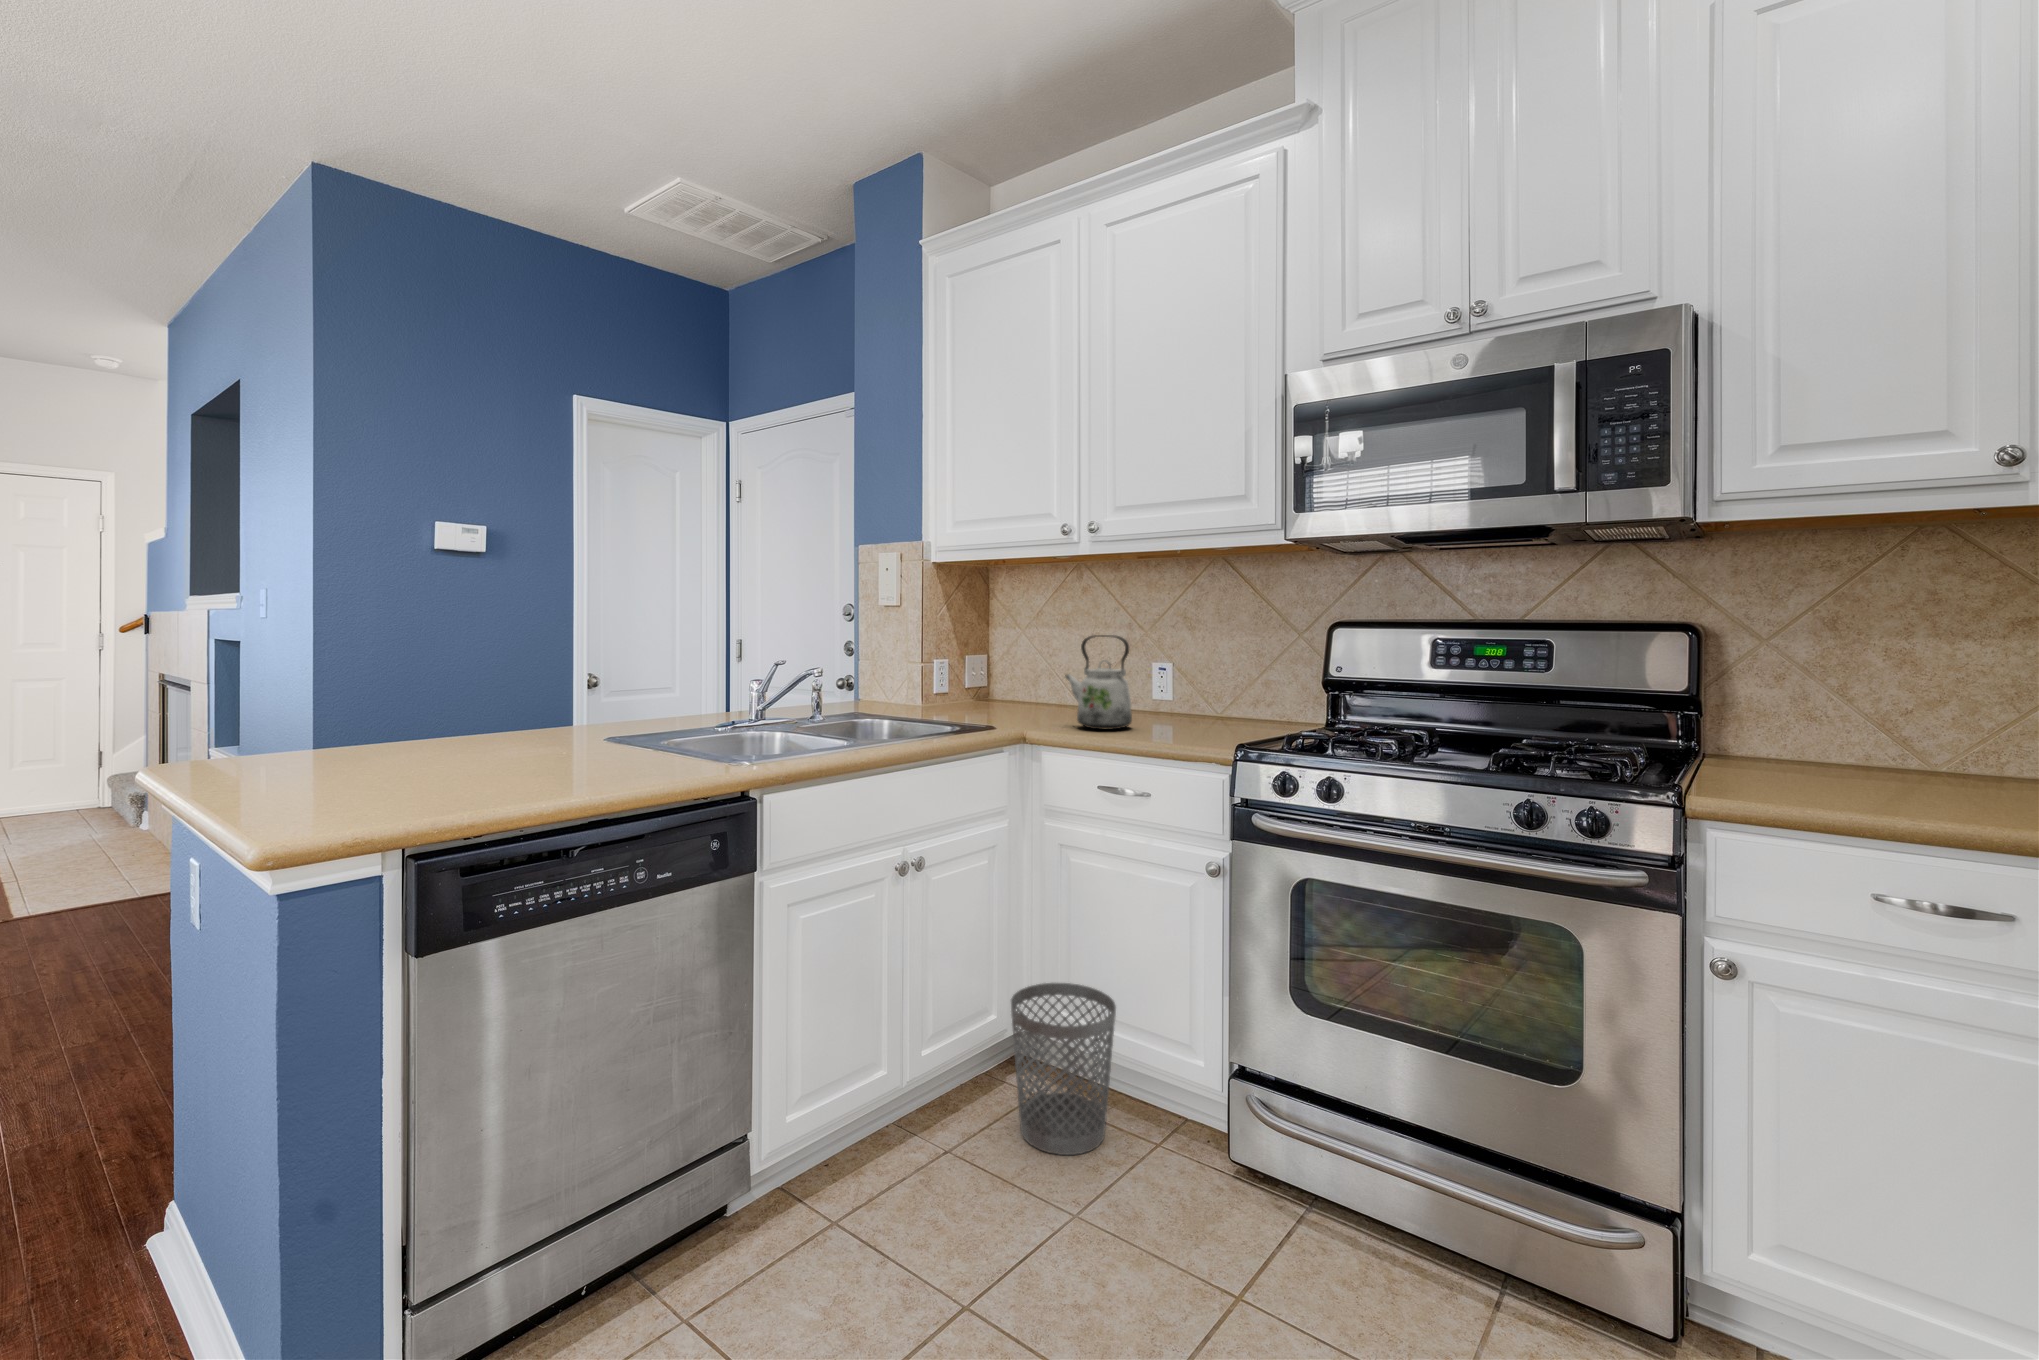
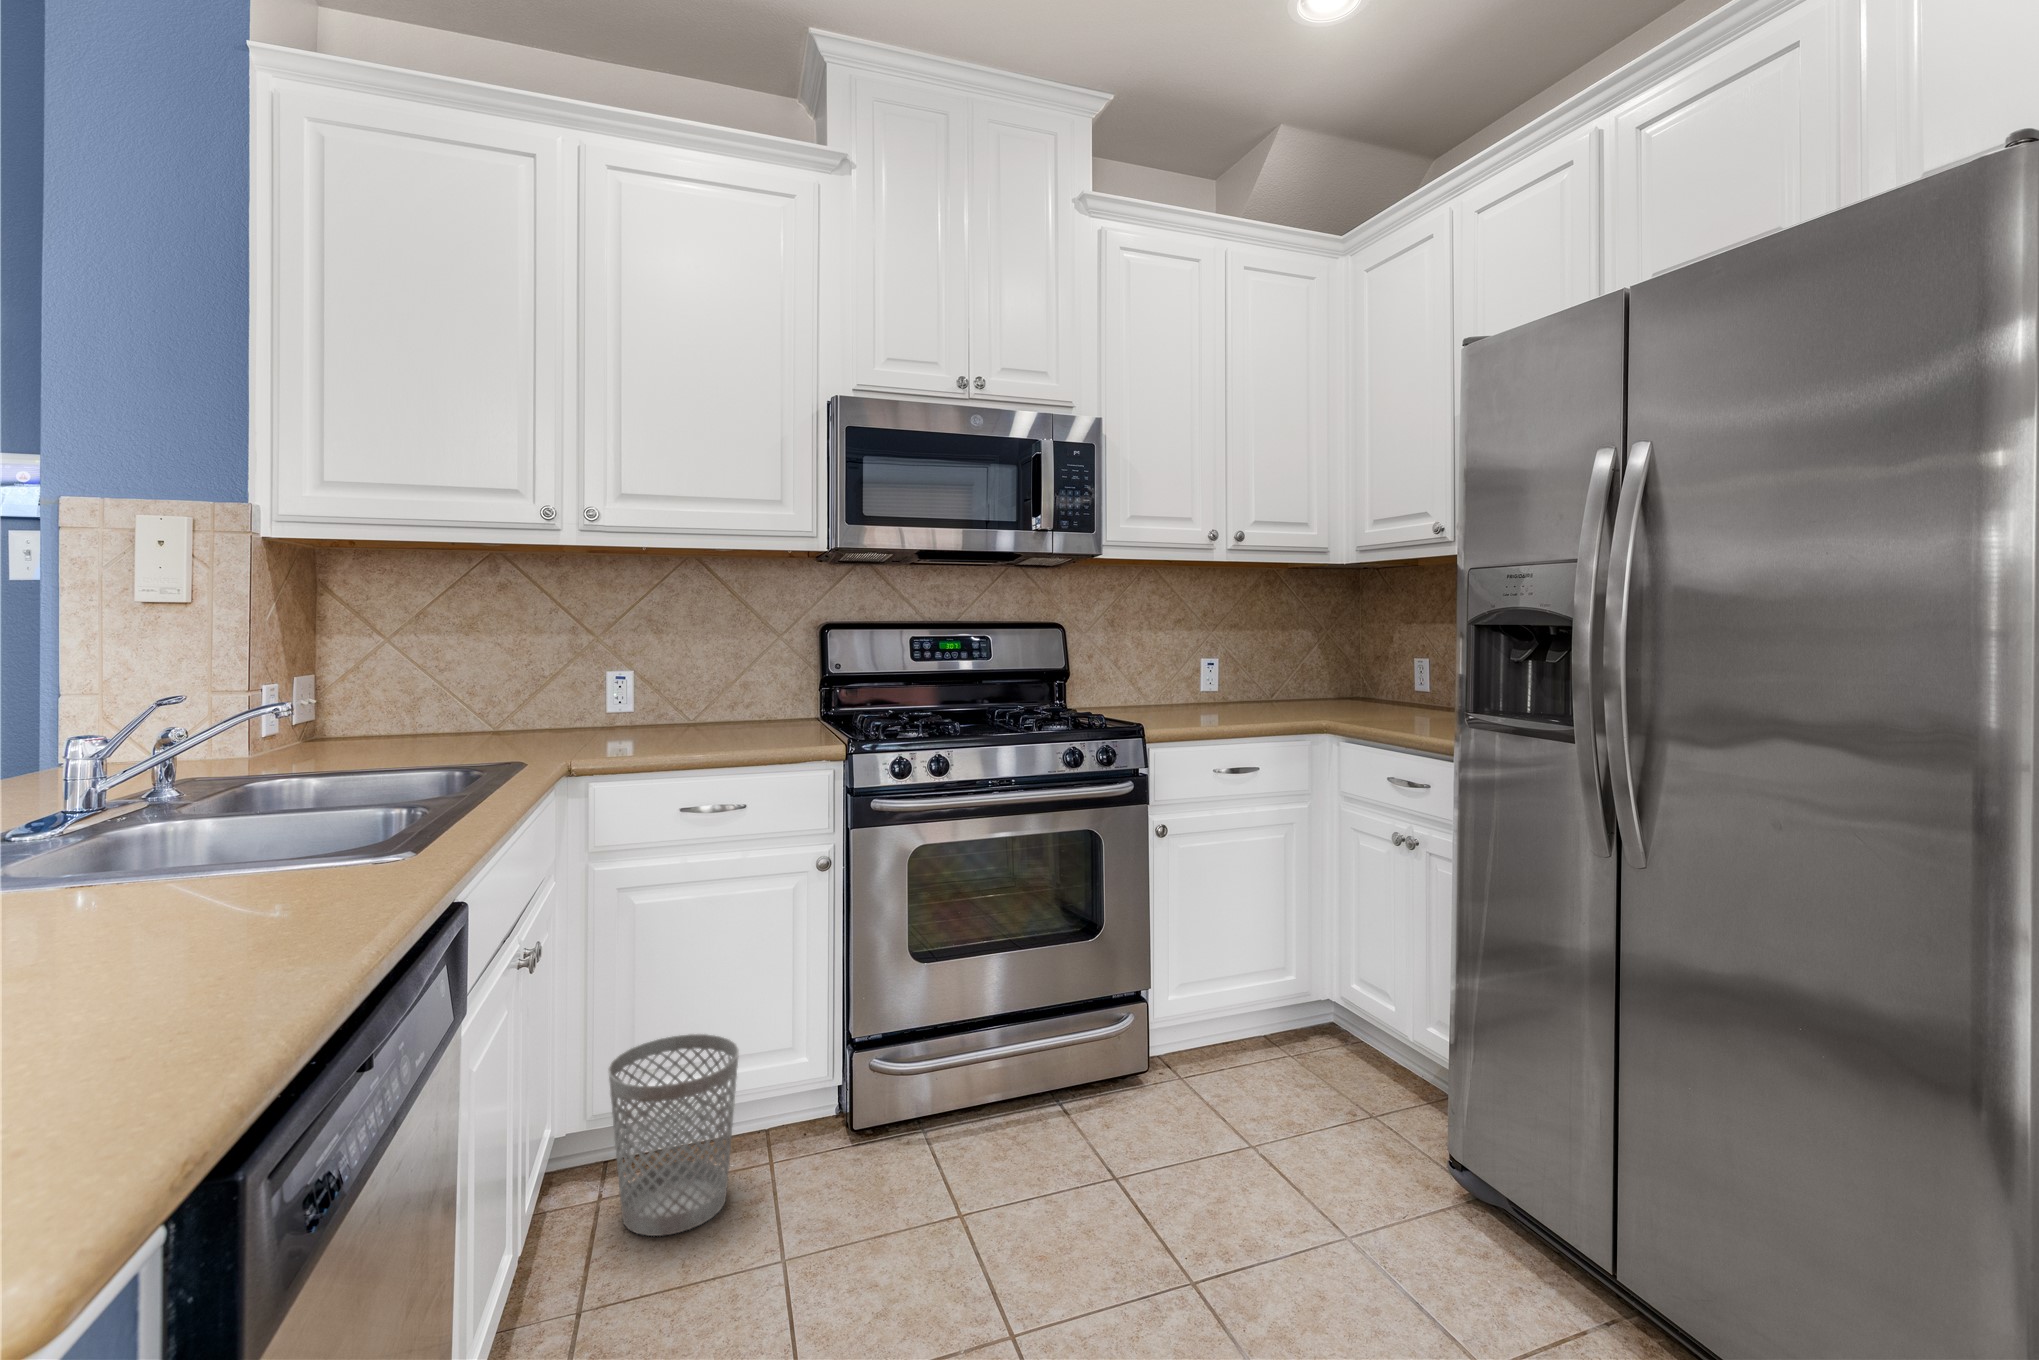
kettle: present [1065,635,1132,730] -> none [555,638,654,747]

